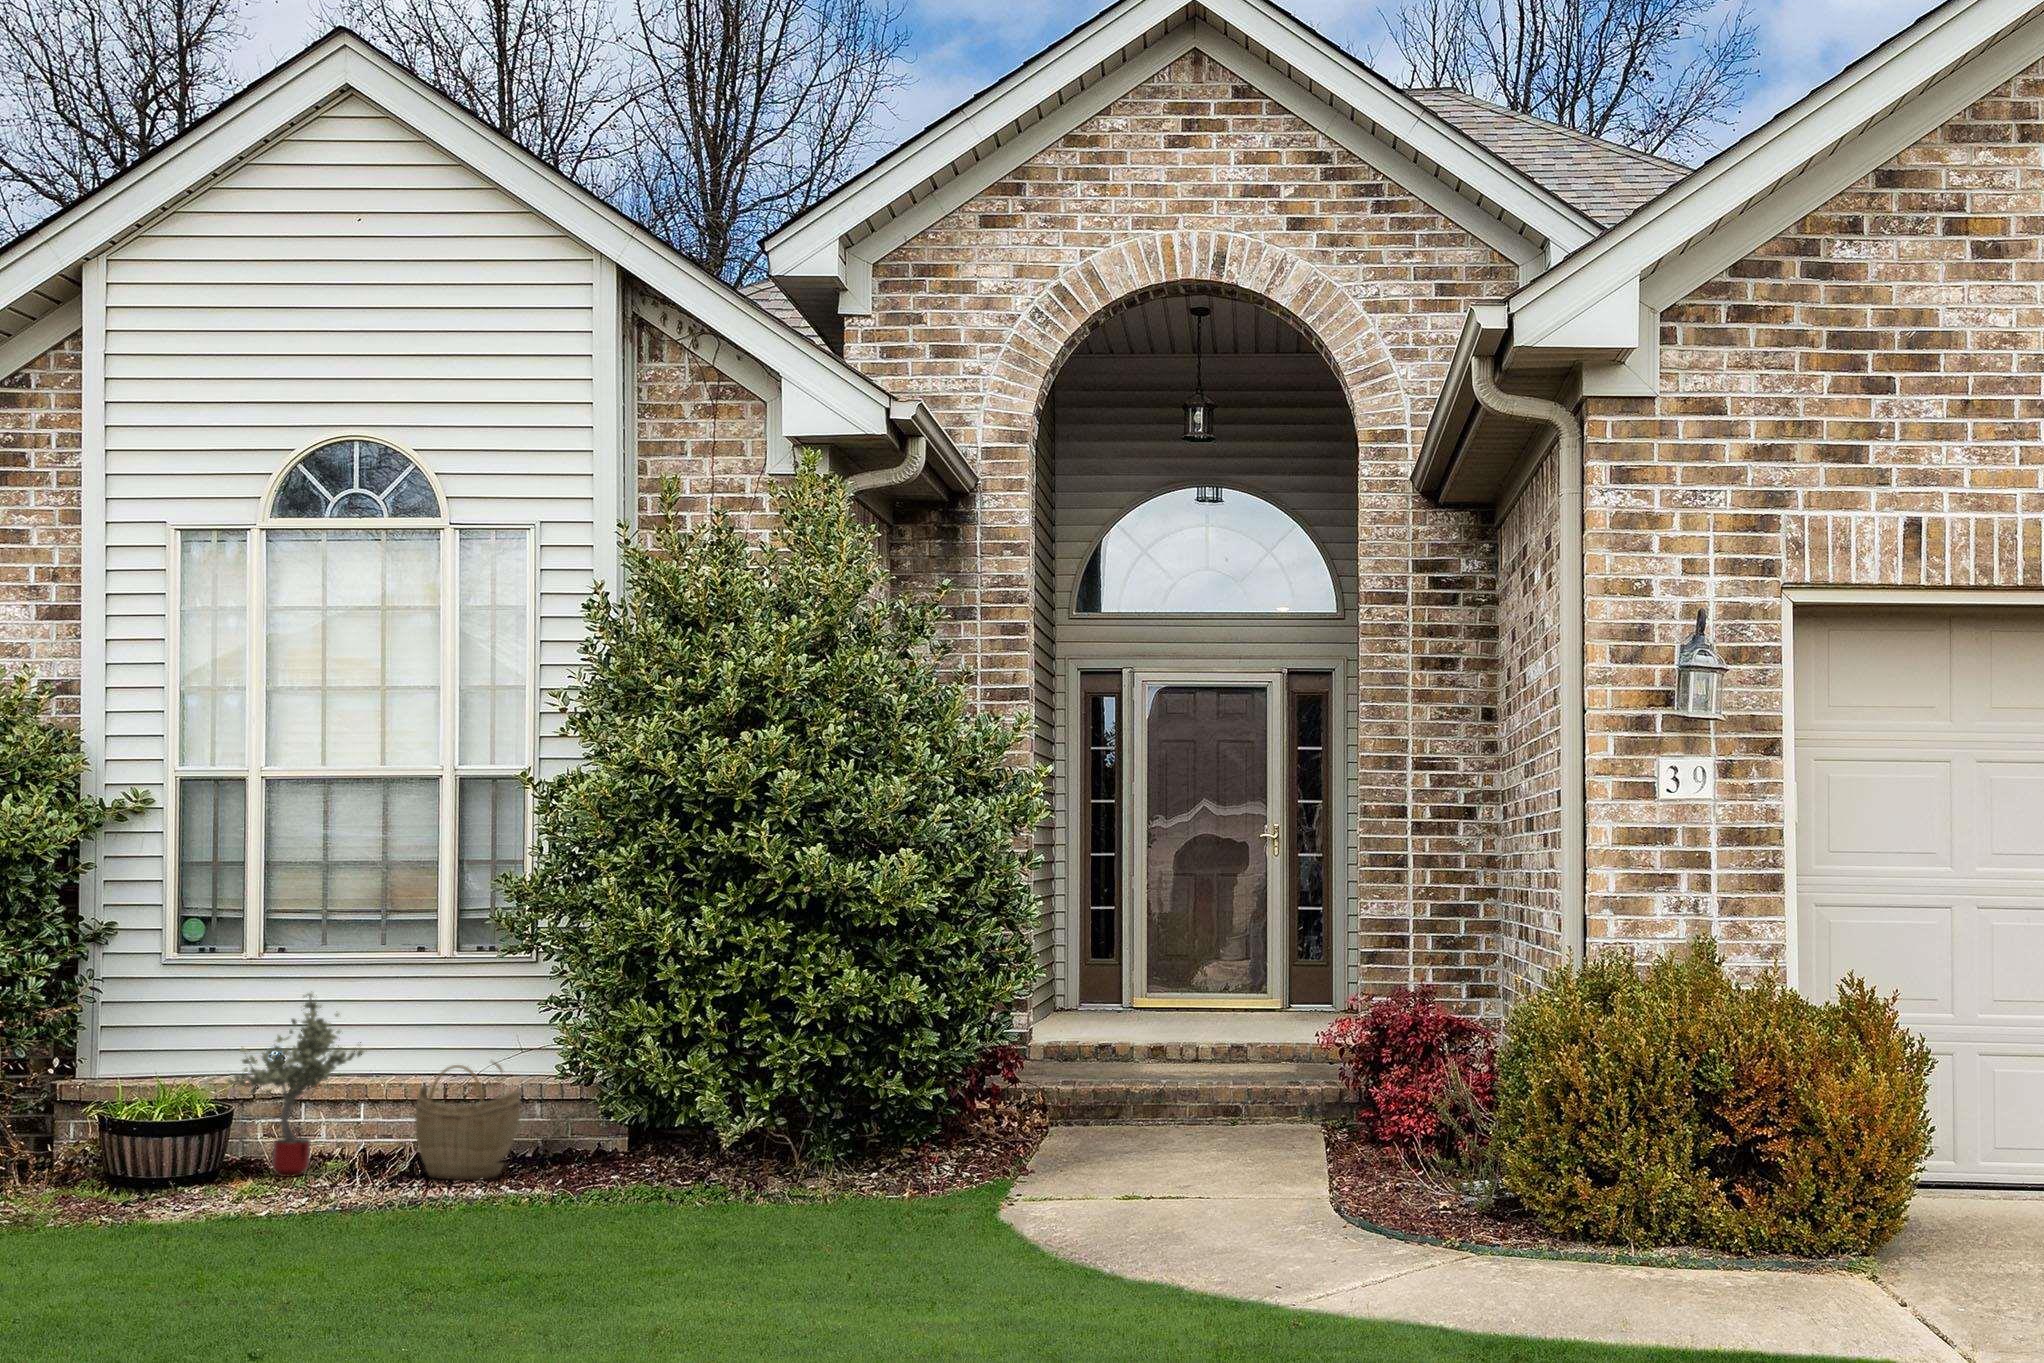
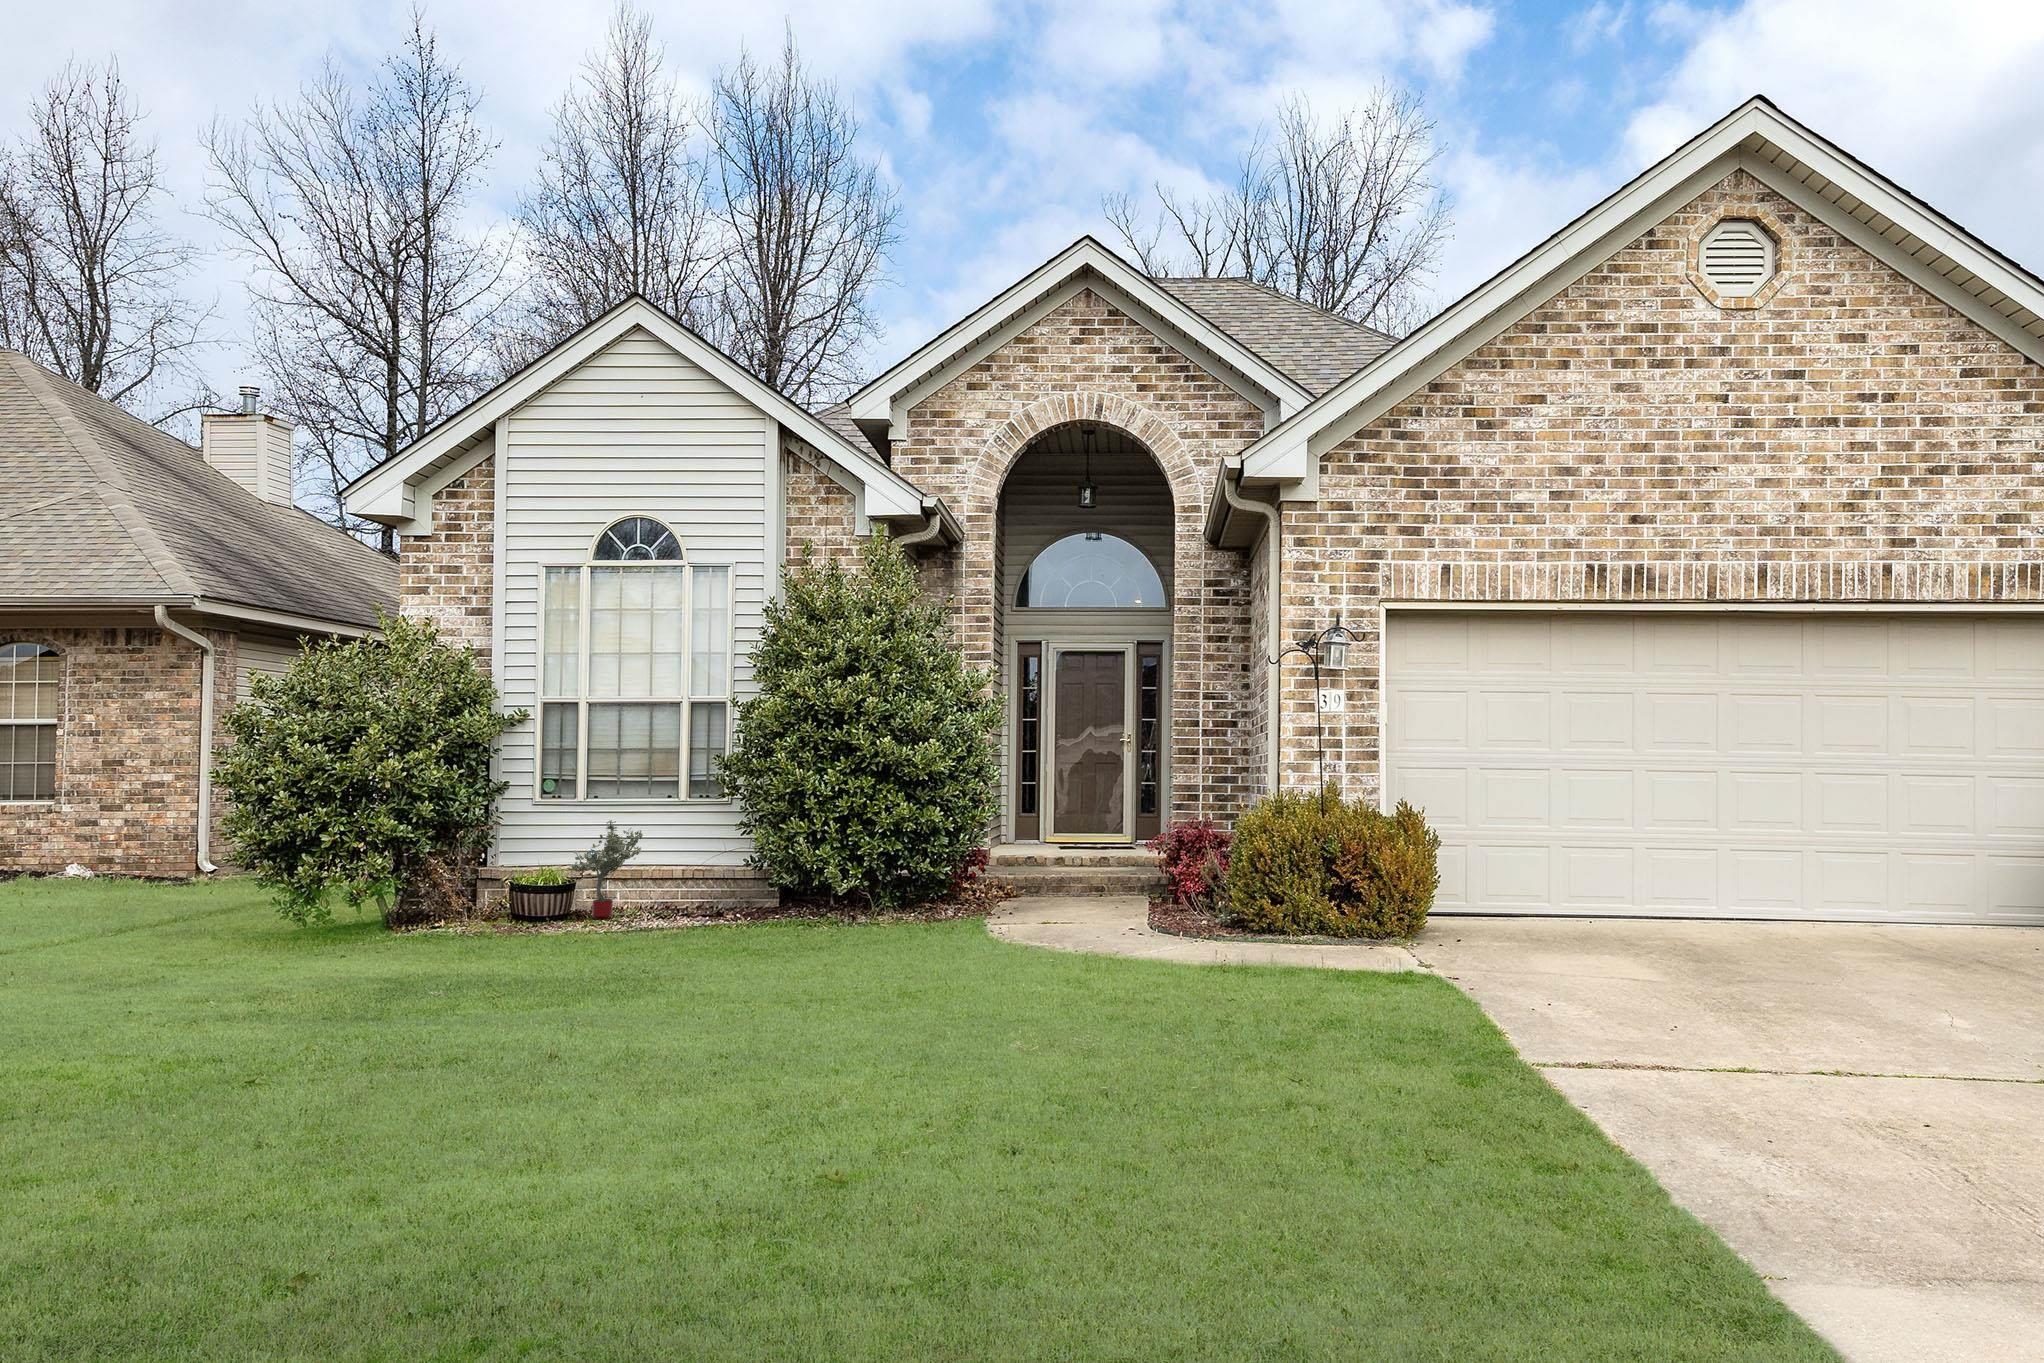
woven basket: present [415,1059,520,1180] -> none [670,854,727,919]

